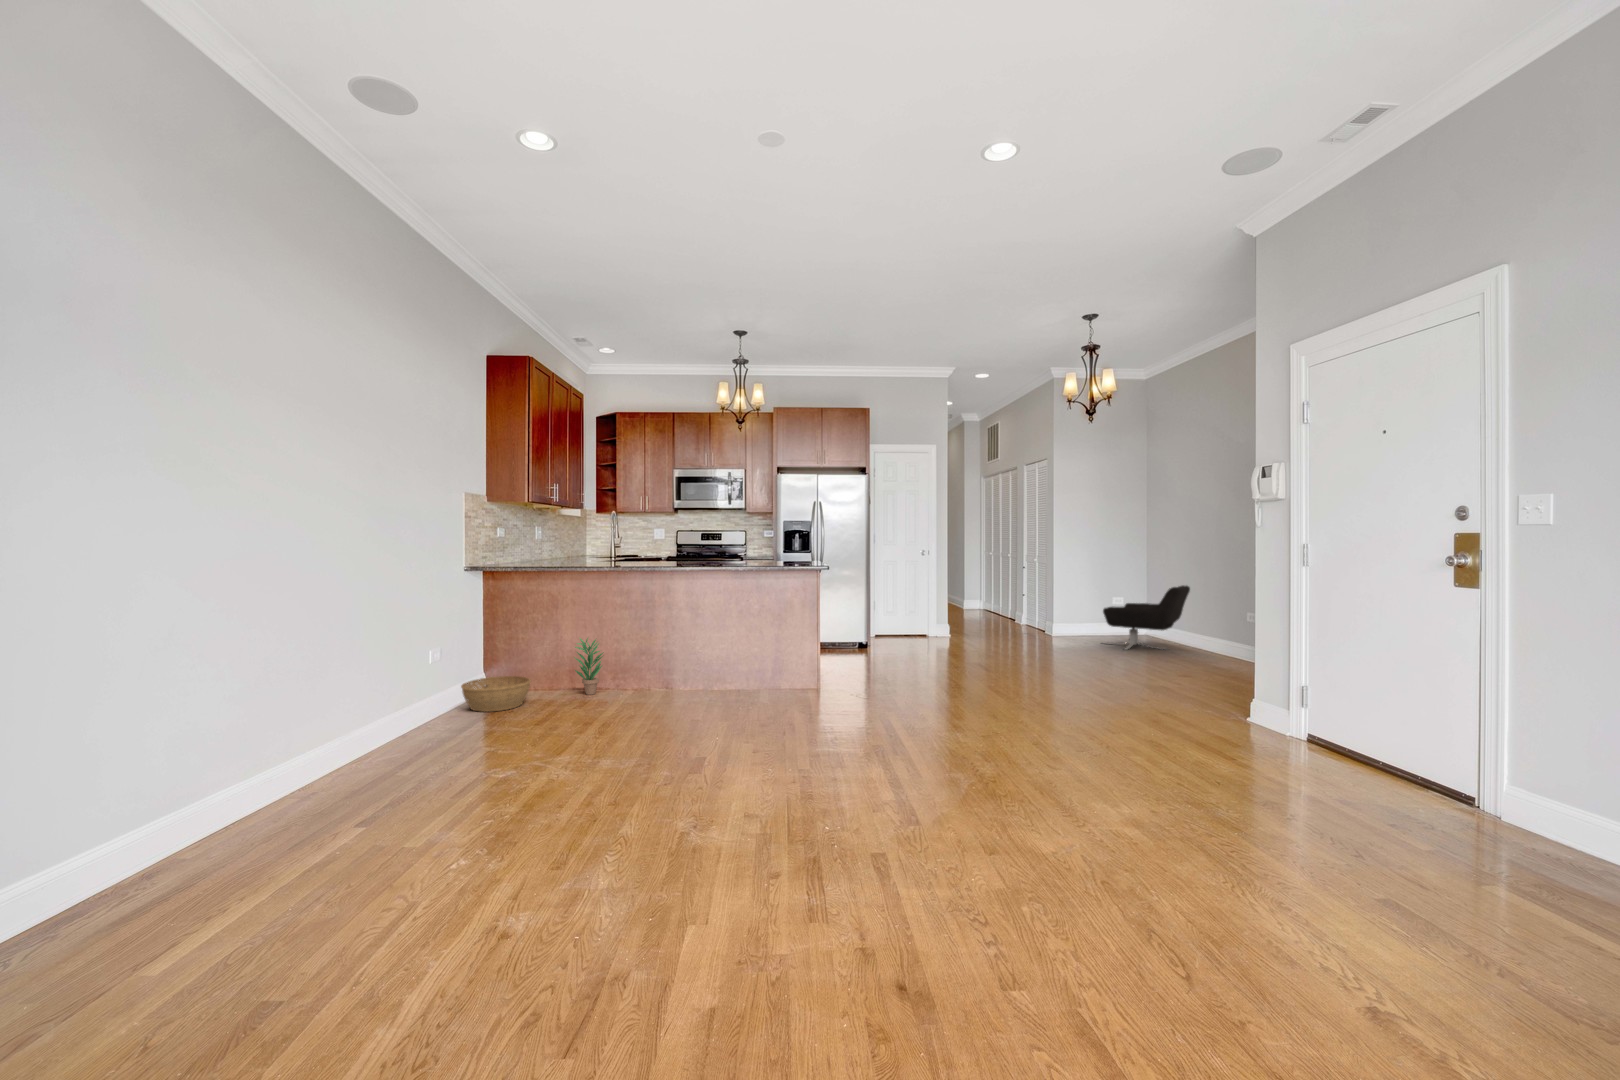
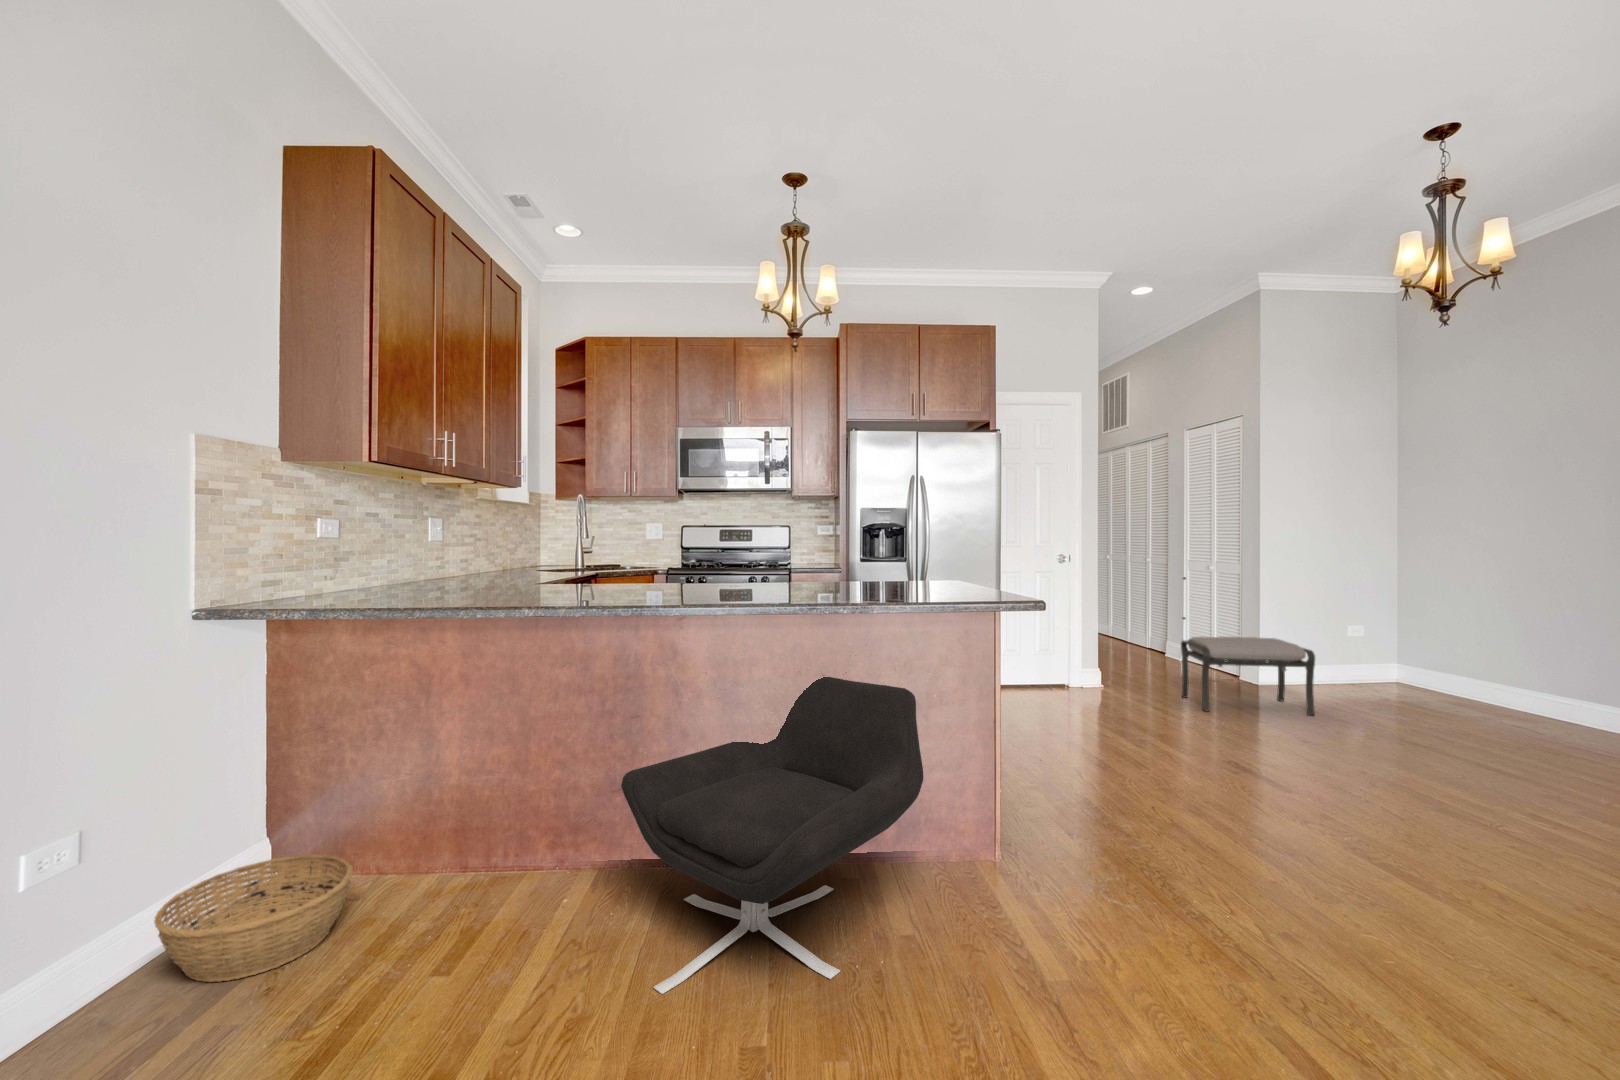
lounge chair: present [1103,586,1190,650] -> present [621,677,923,994]
ottoman: none [996,603,1065,649] -> present [1181,637,1315,715]
potted plant: present [575,638,604,695] -> none [461,758,534,885]

